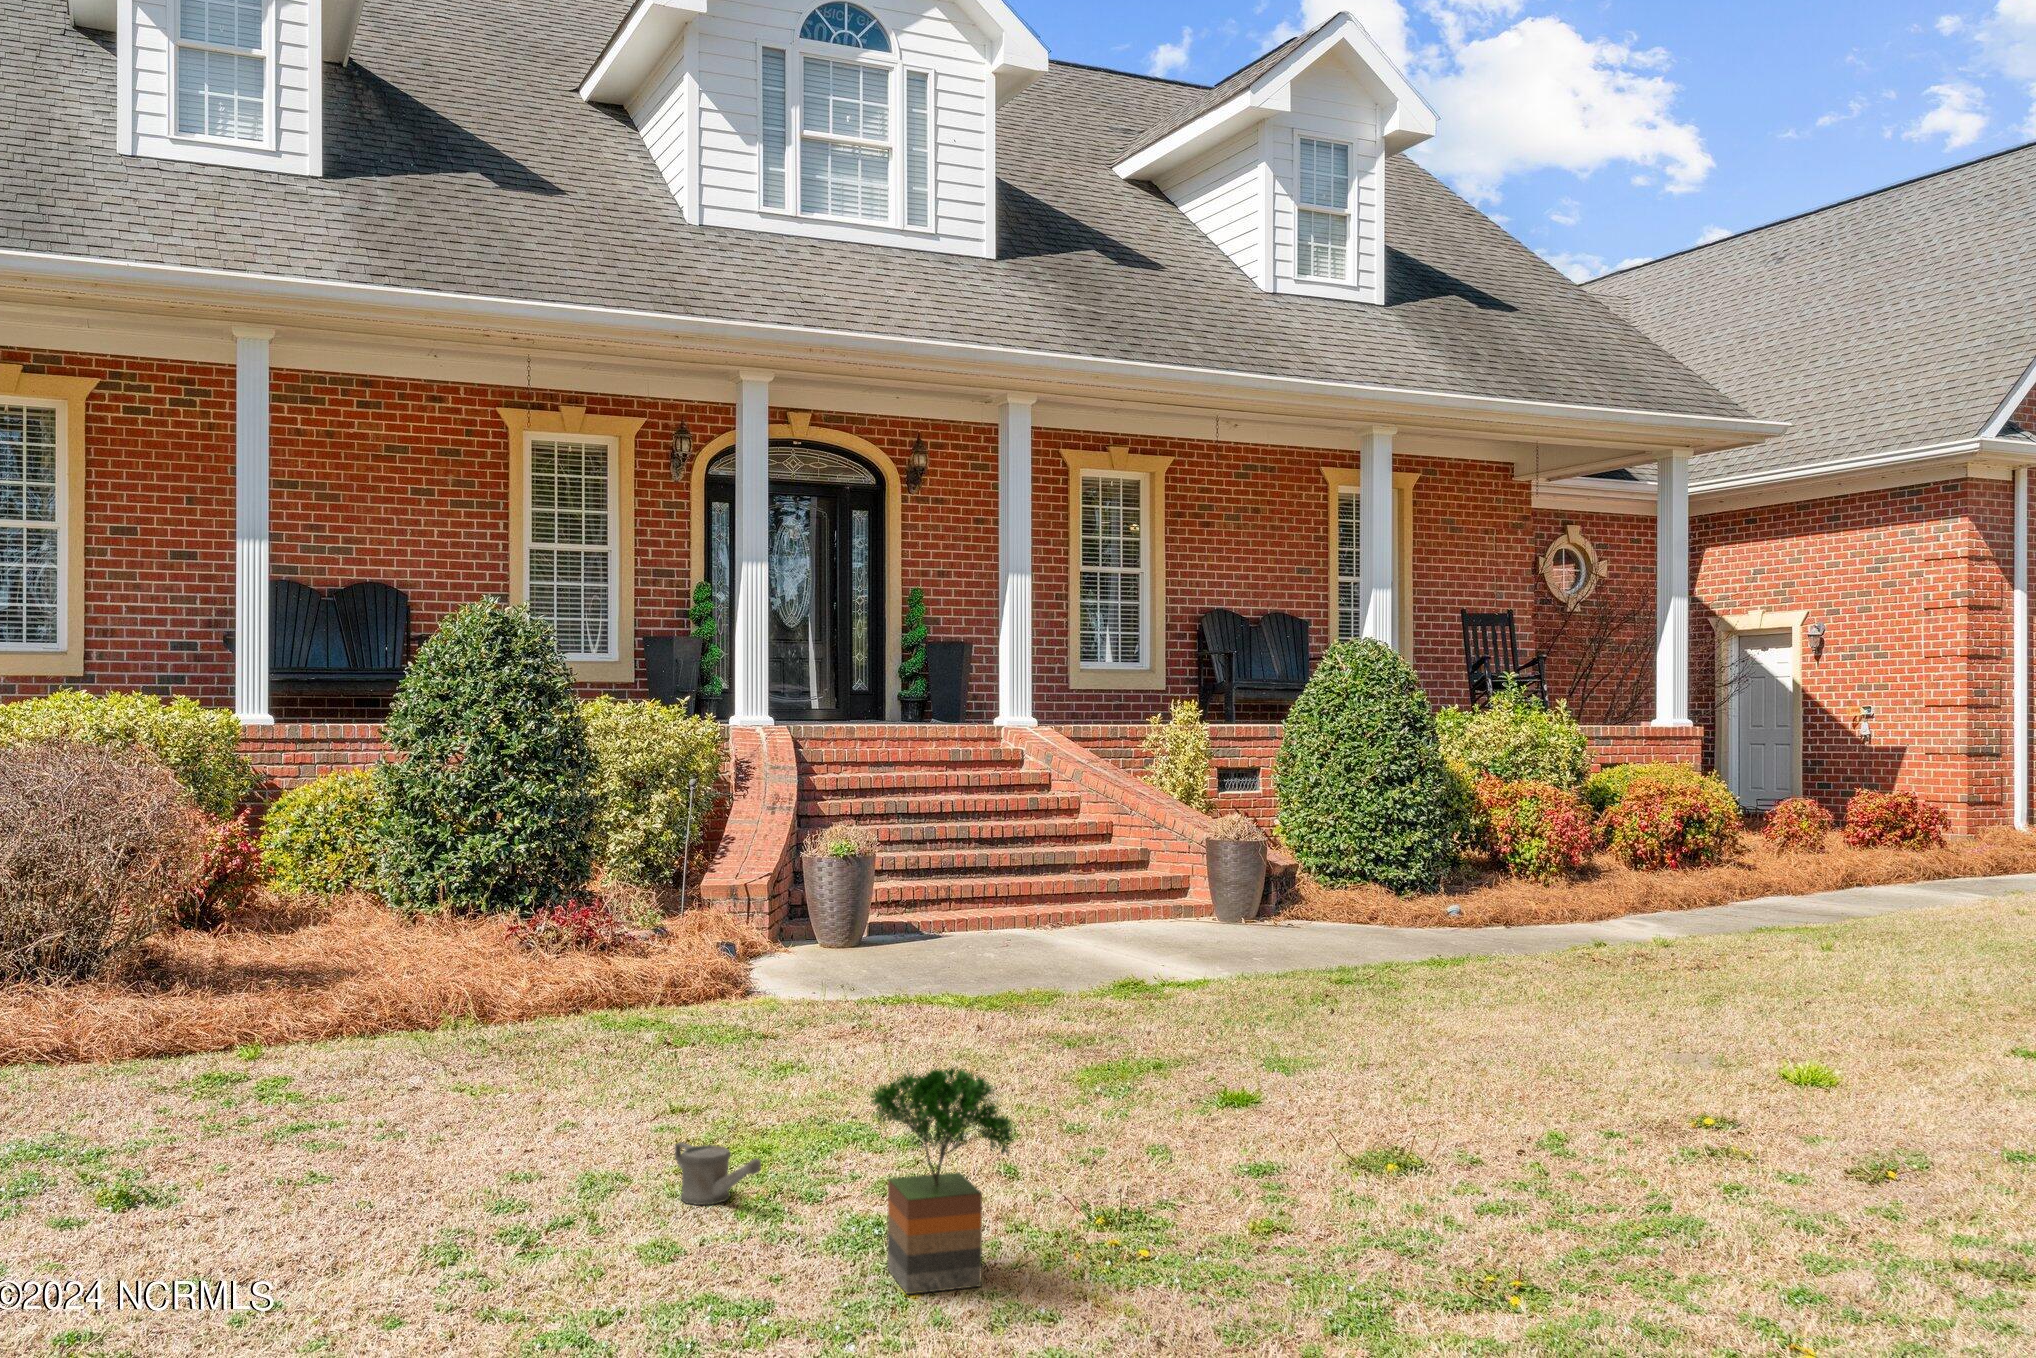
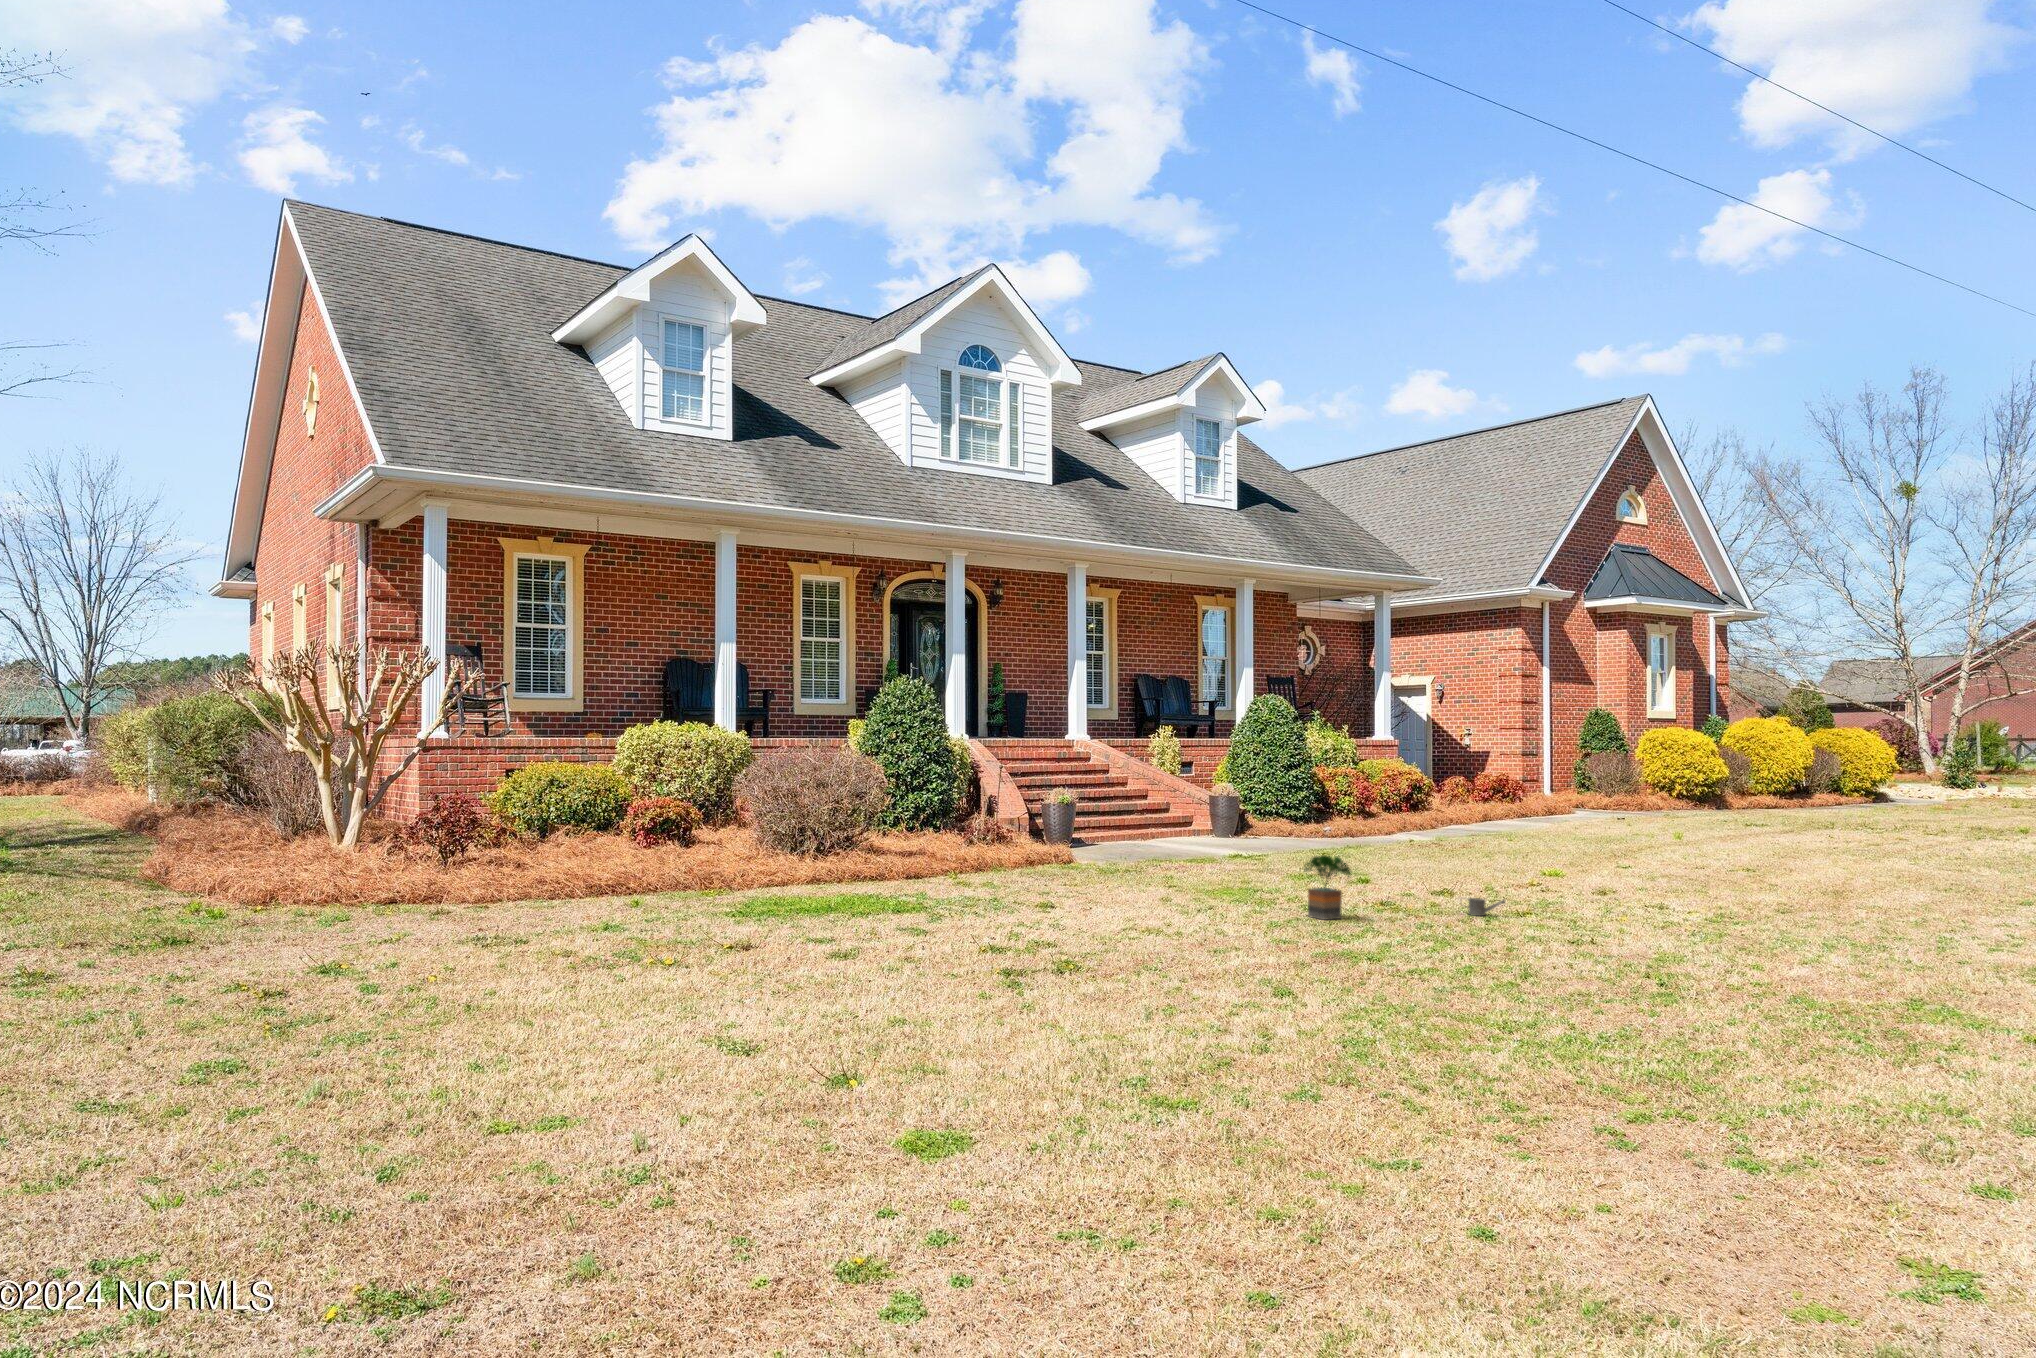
watering can: present [675,1142,761,1205] -> present [1468,898,1506,916]

